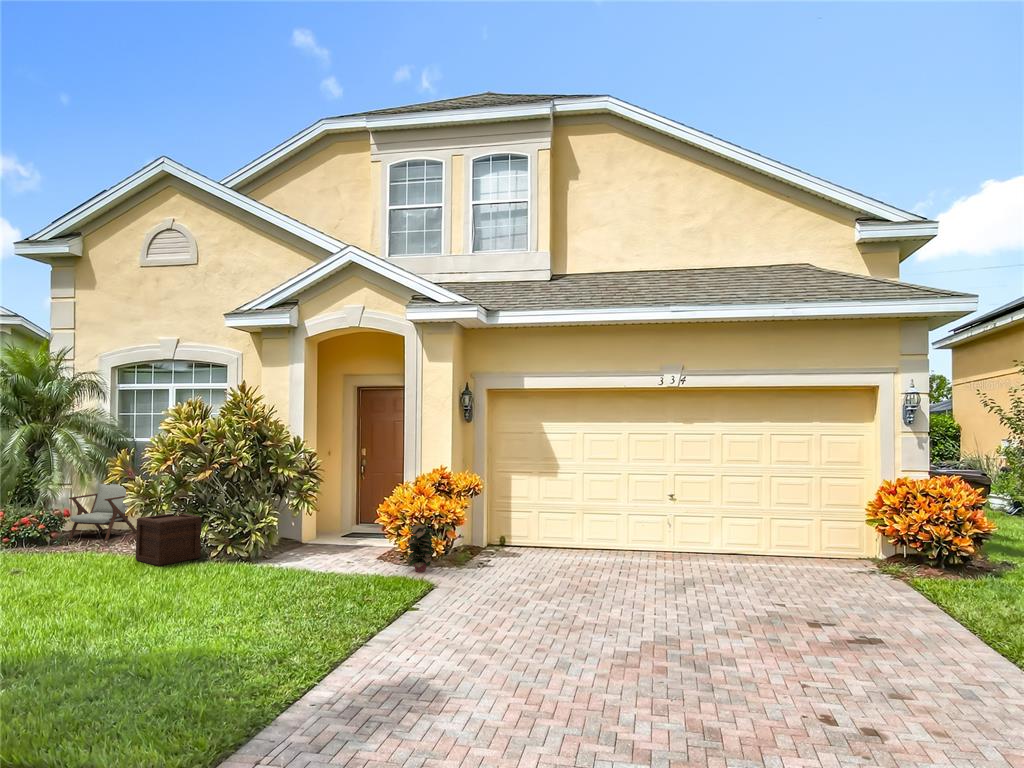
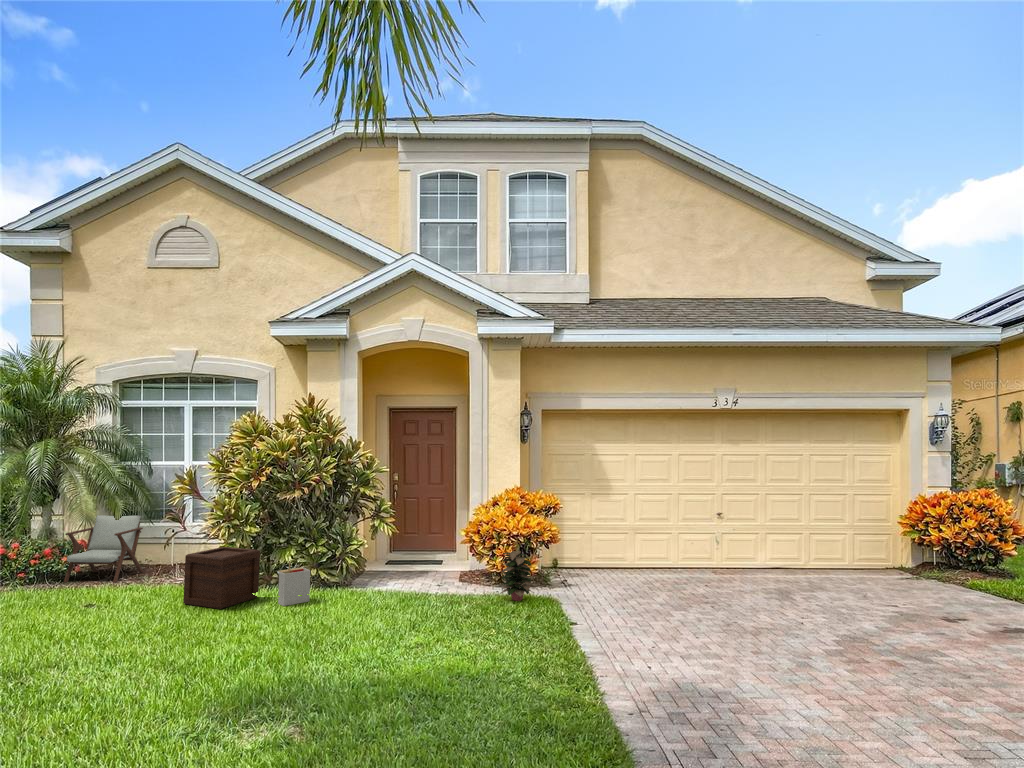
storage bin: none [210,527,239,566] -> present [277,561,310,606]

